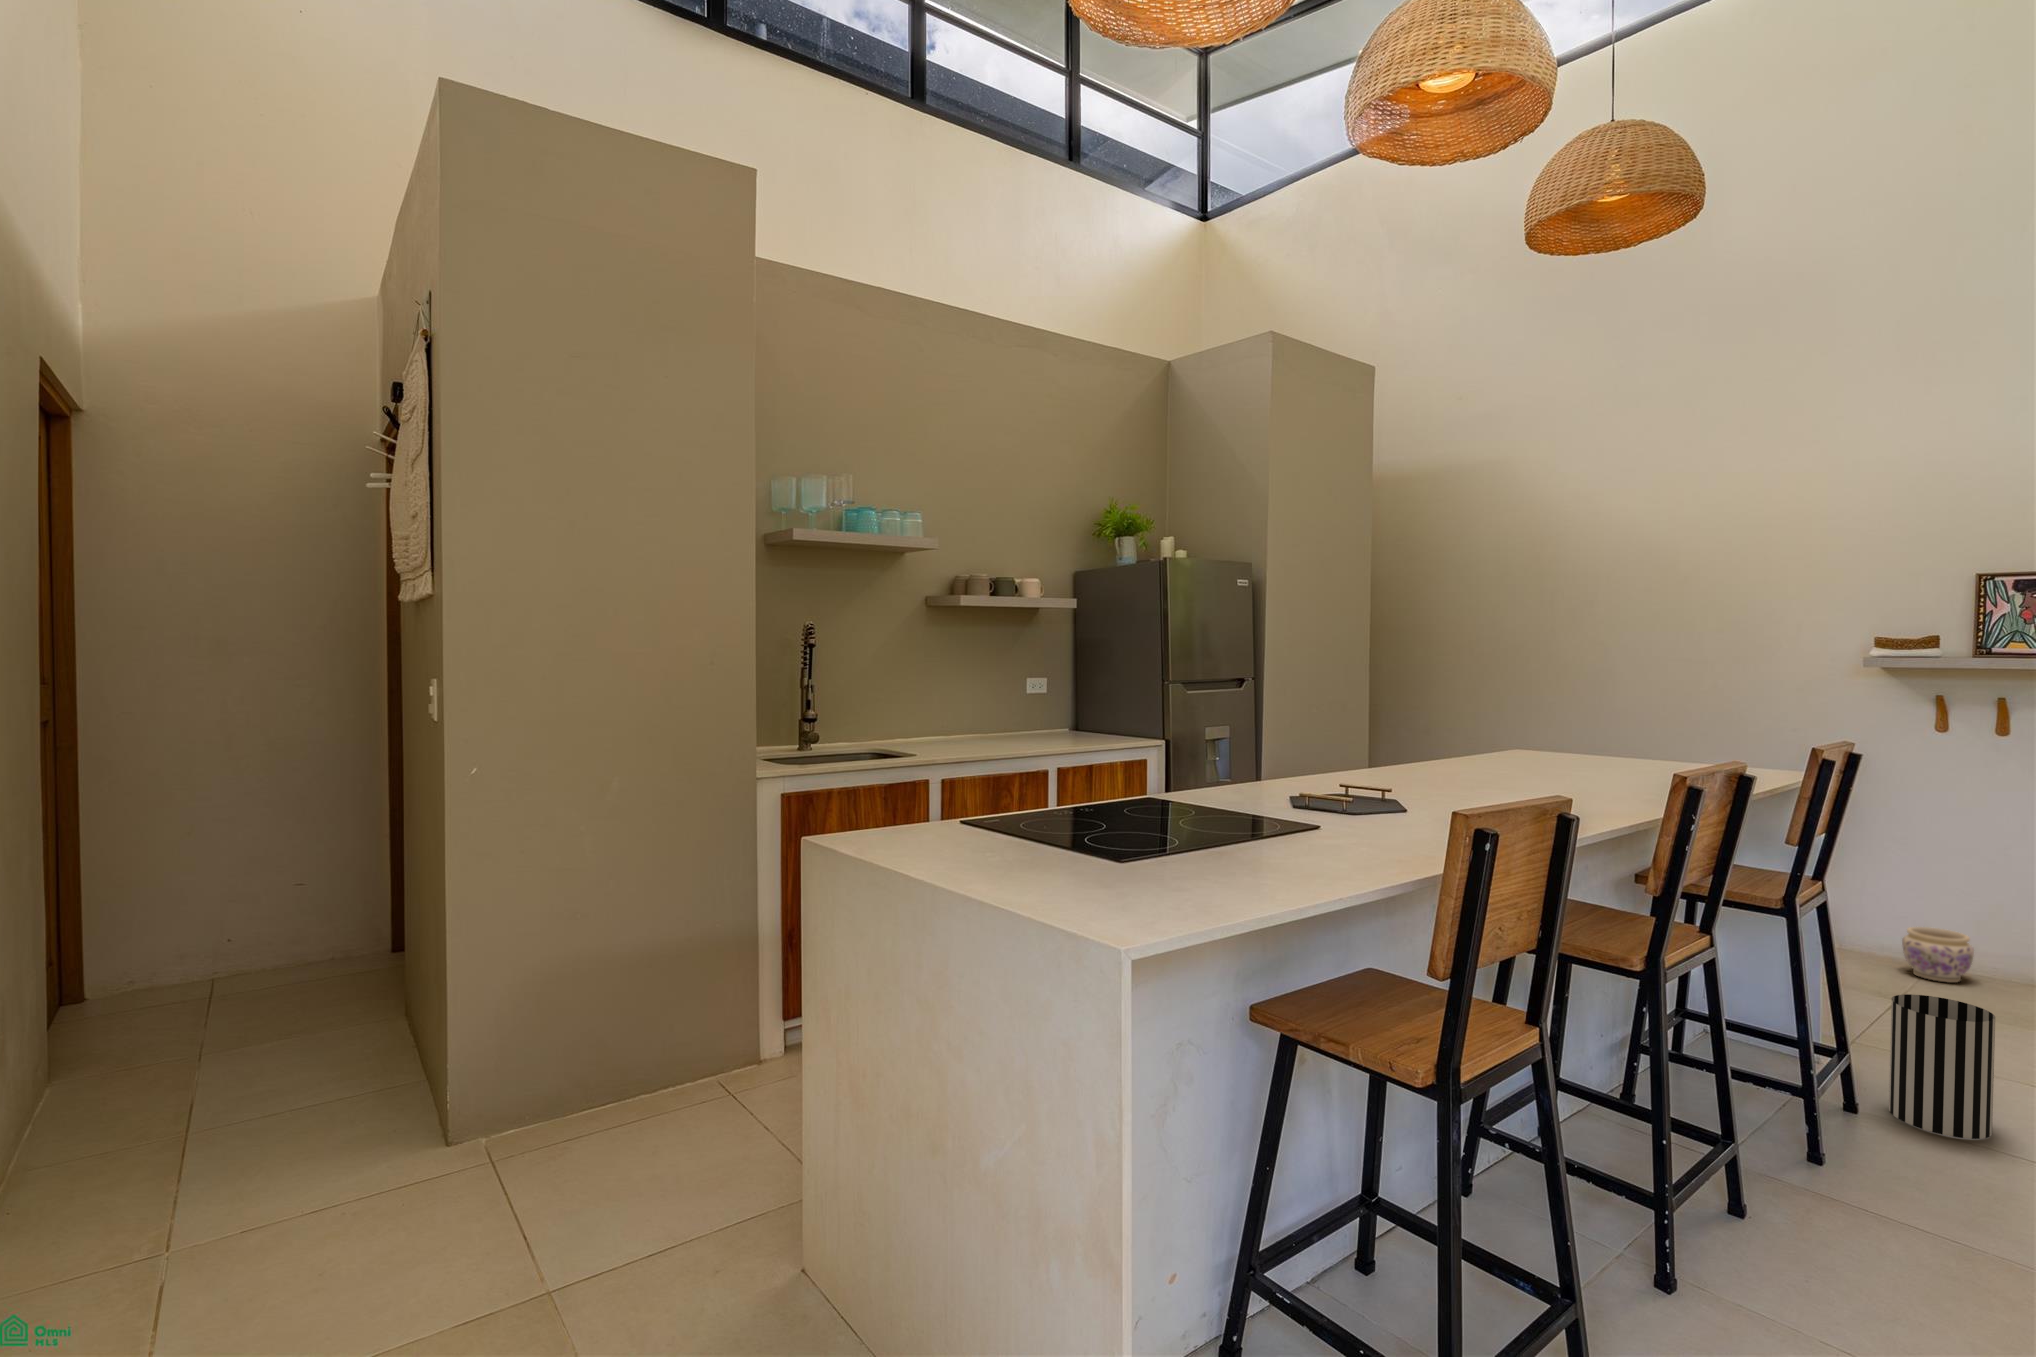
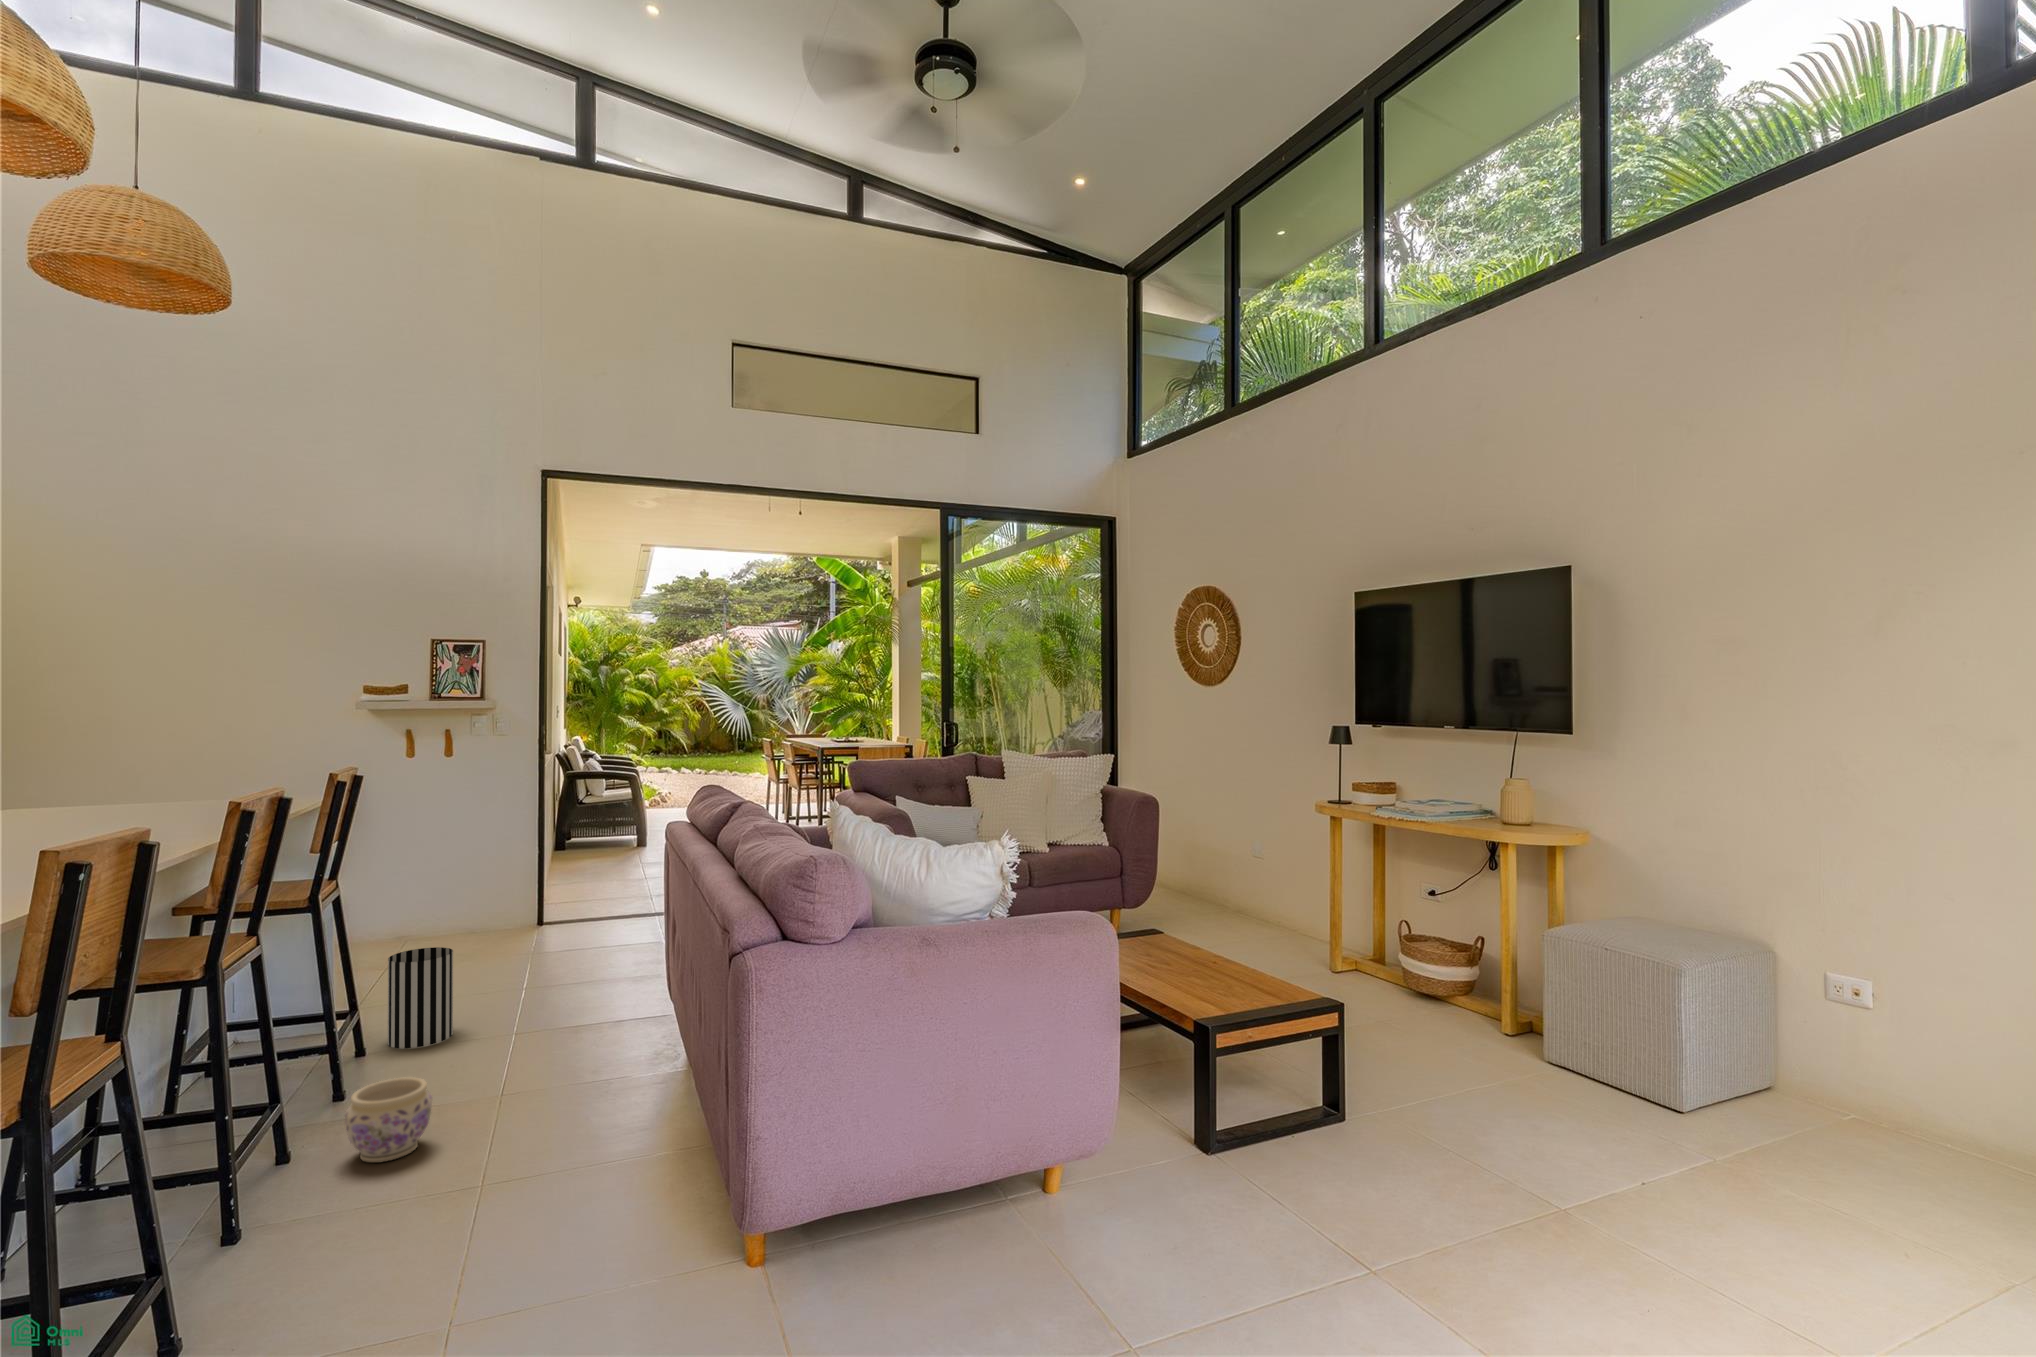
planter: present [1902,927,1974,983] -> present [345,1077,432,1163]

